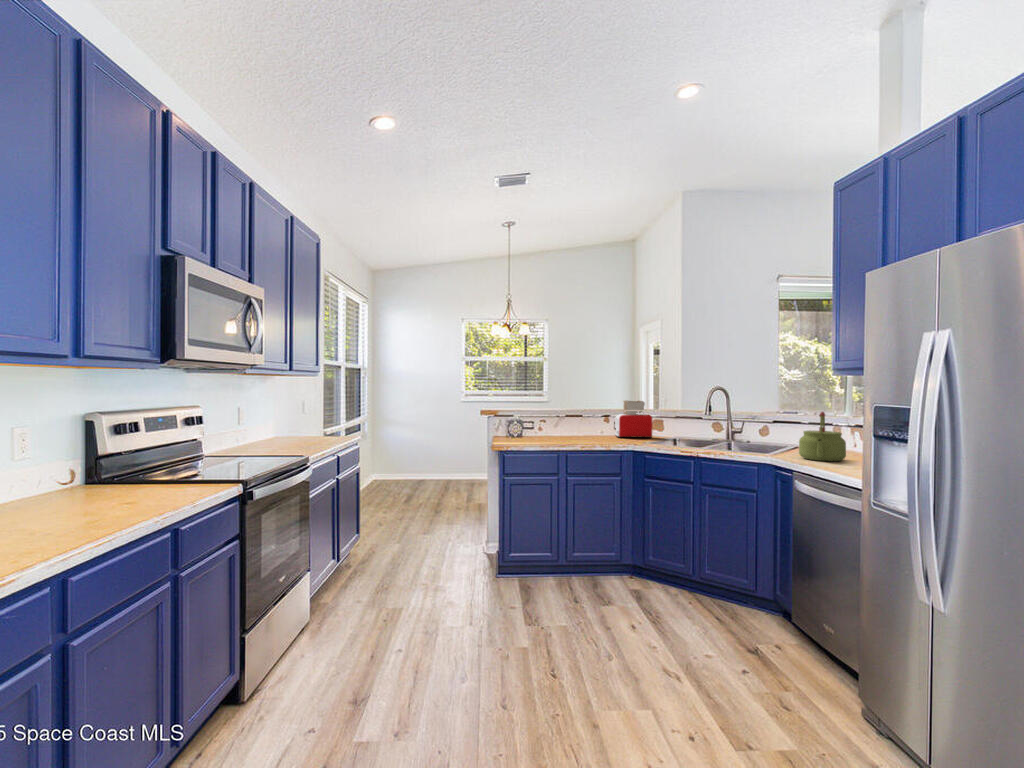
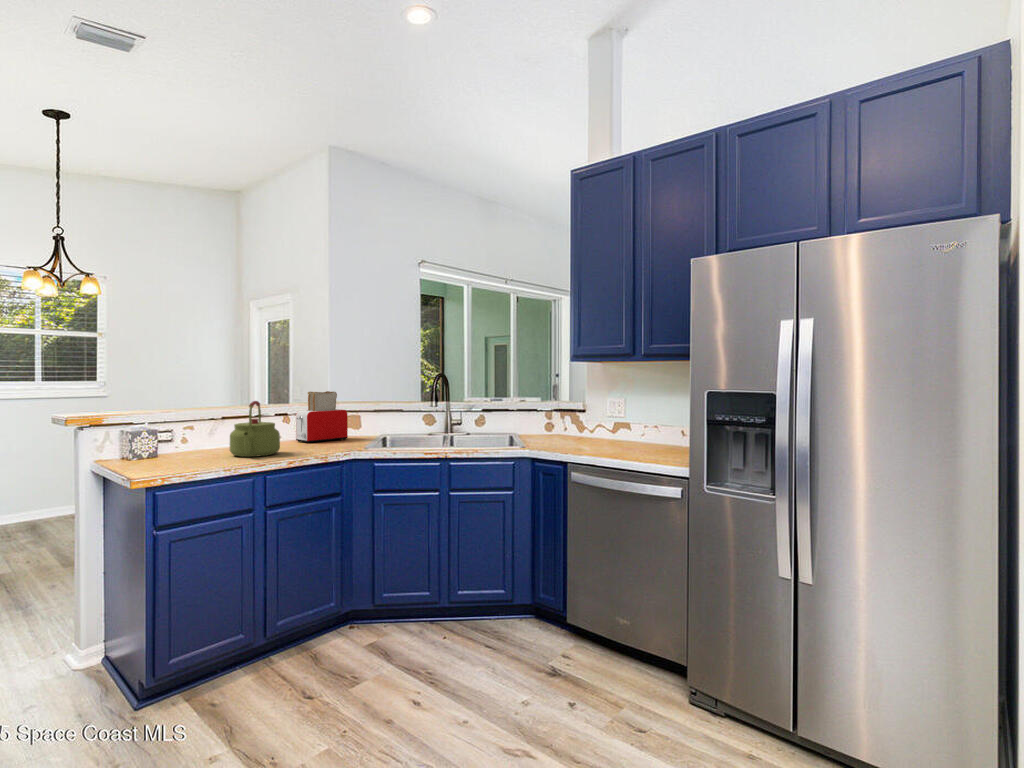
kettle: present [799,412,846,461] -> present [230,401,280,457]

